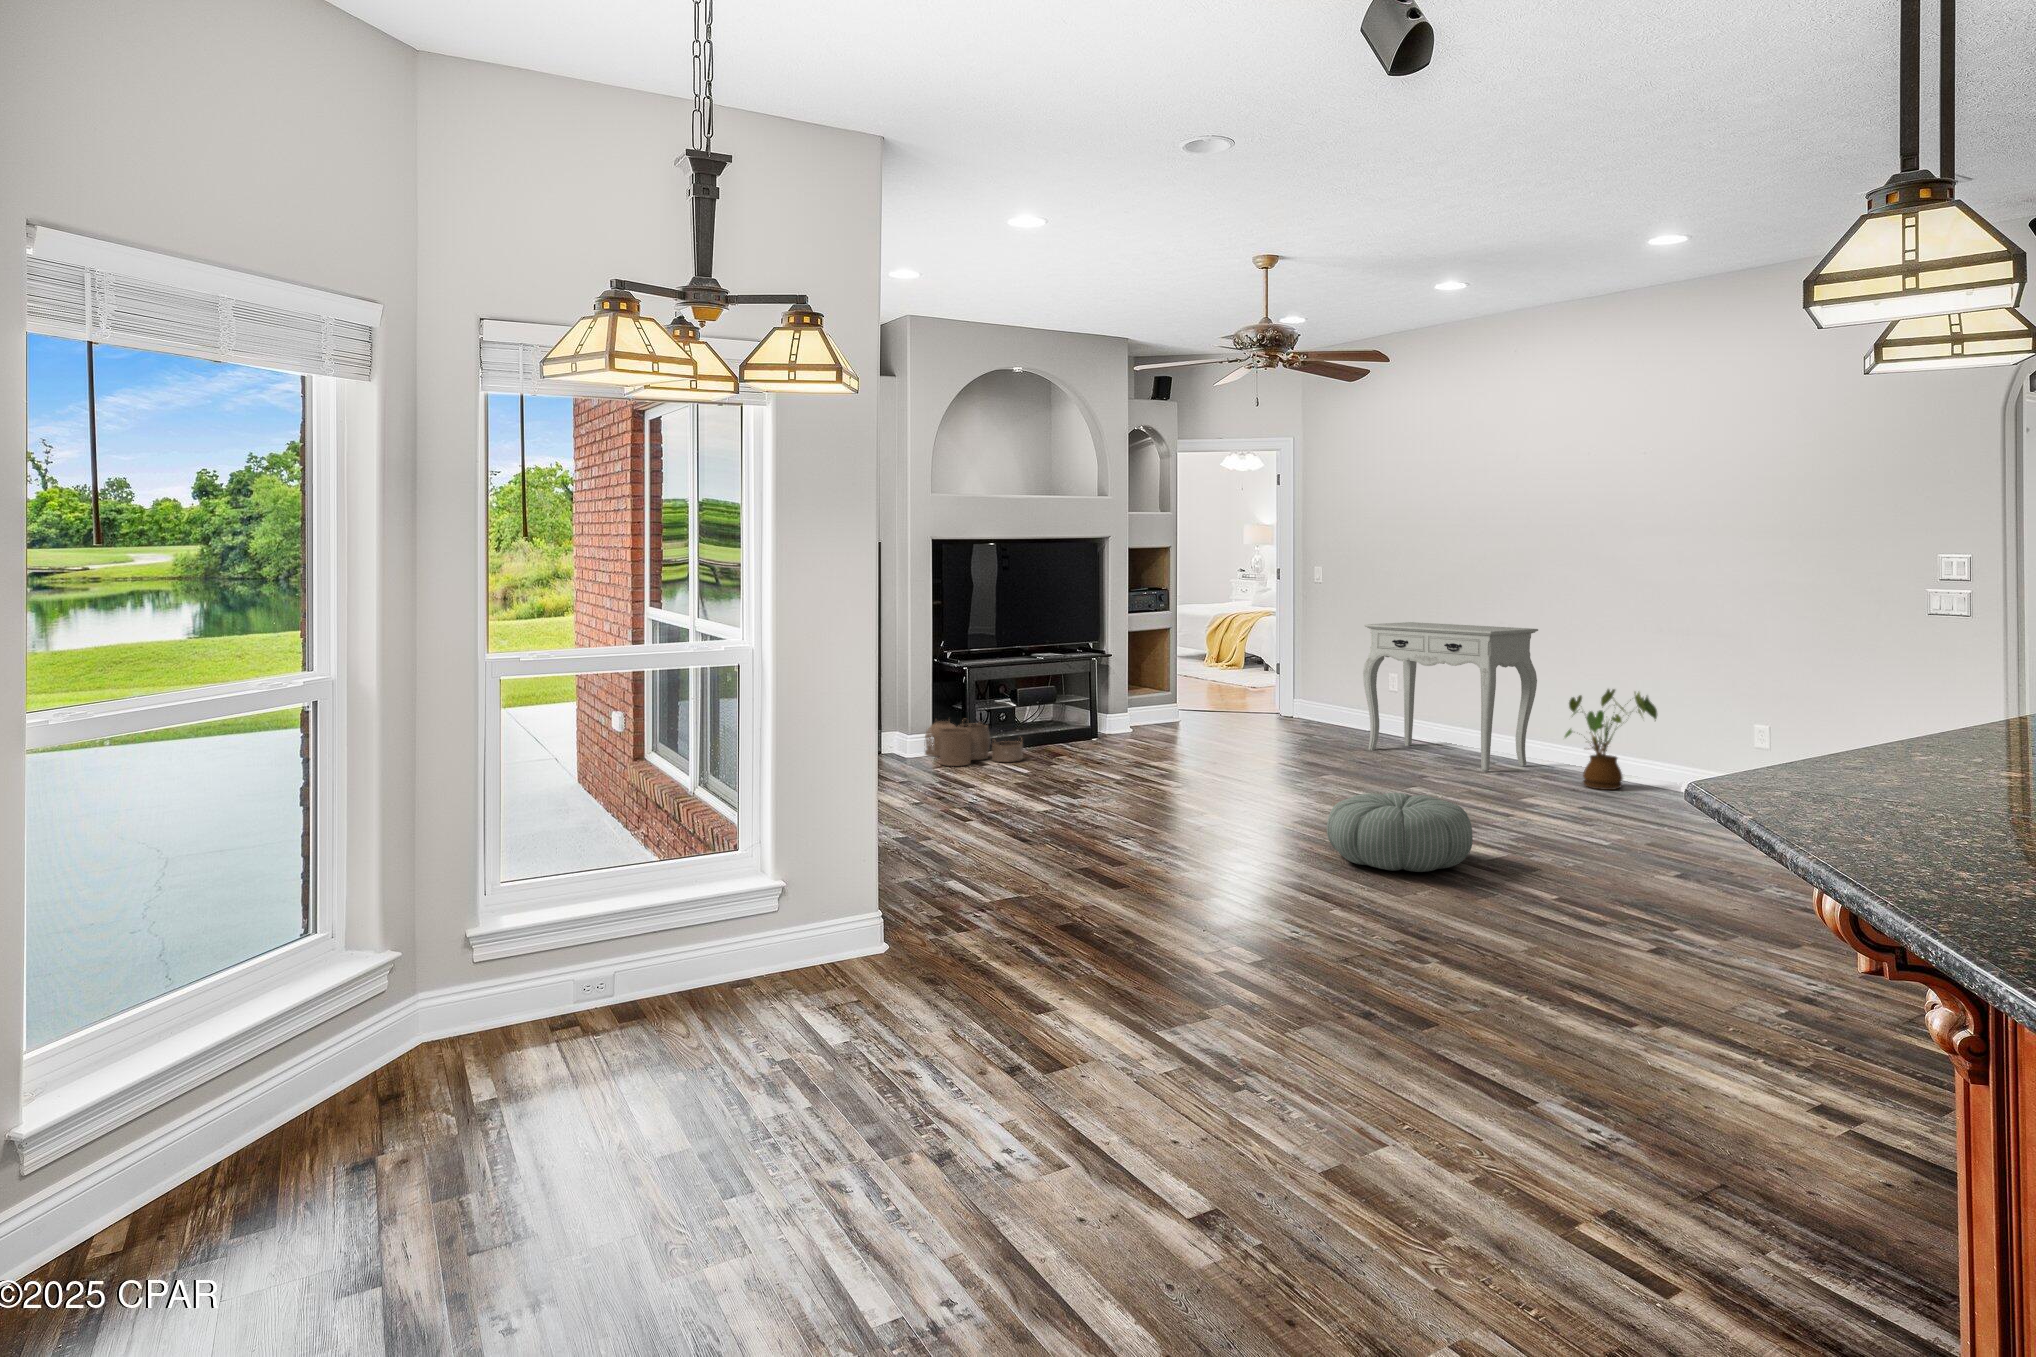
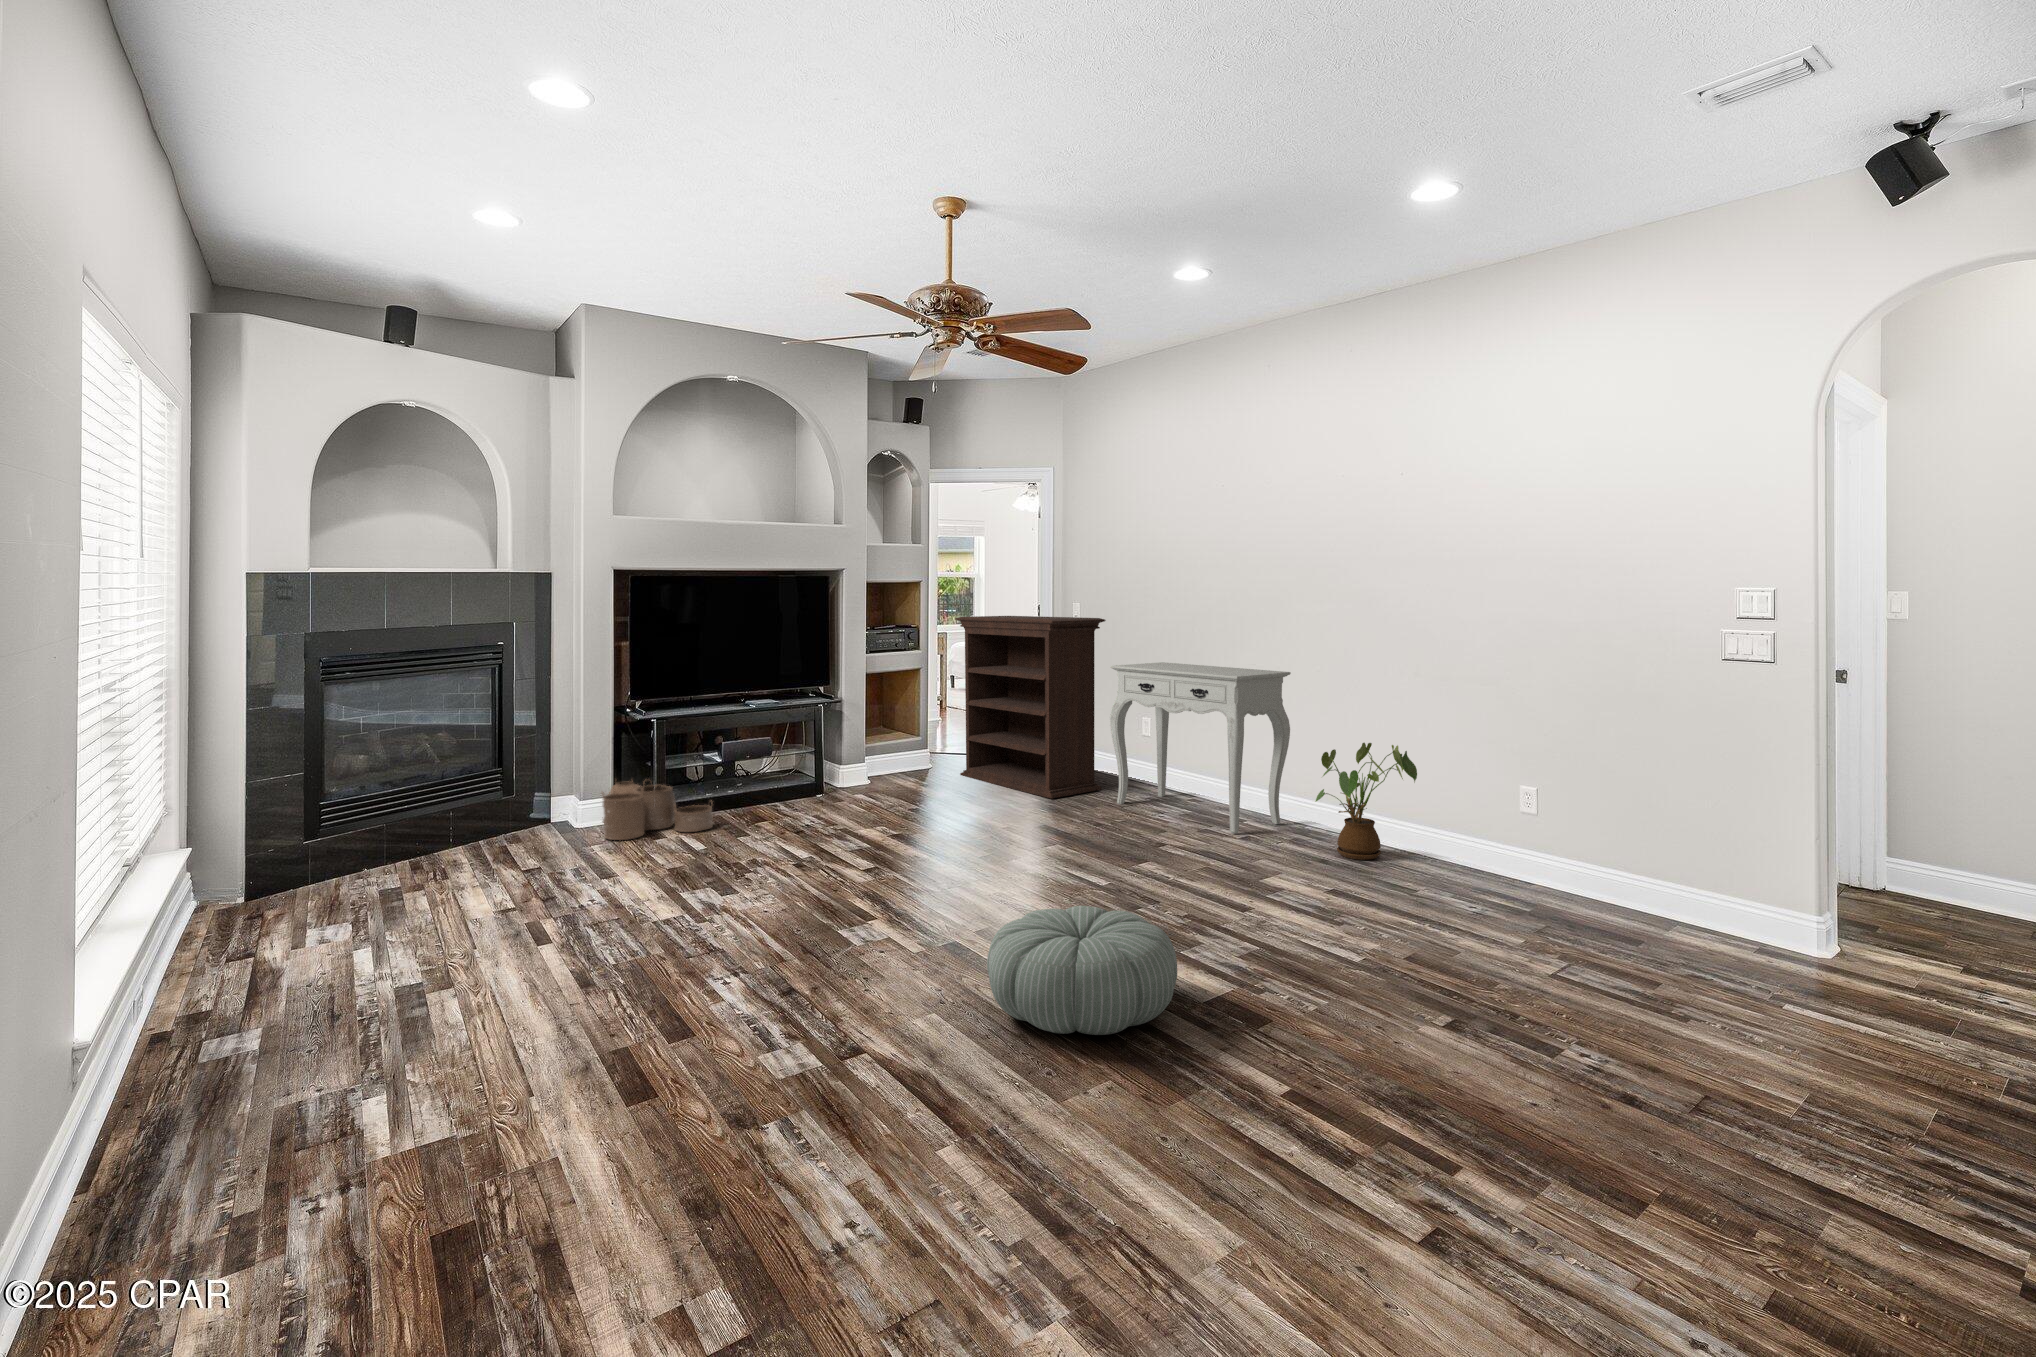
bookshelf: none [1207,580,1356,745] -> present [955,616,1106,799]

